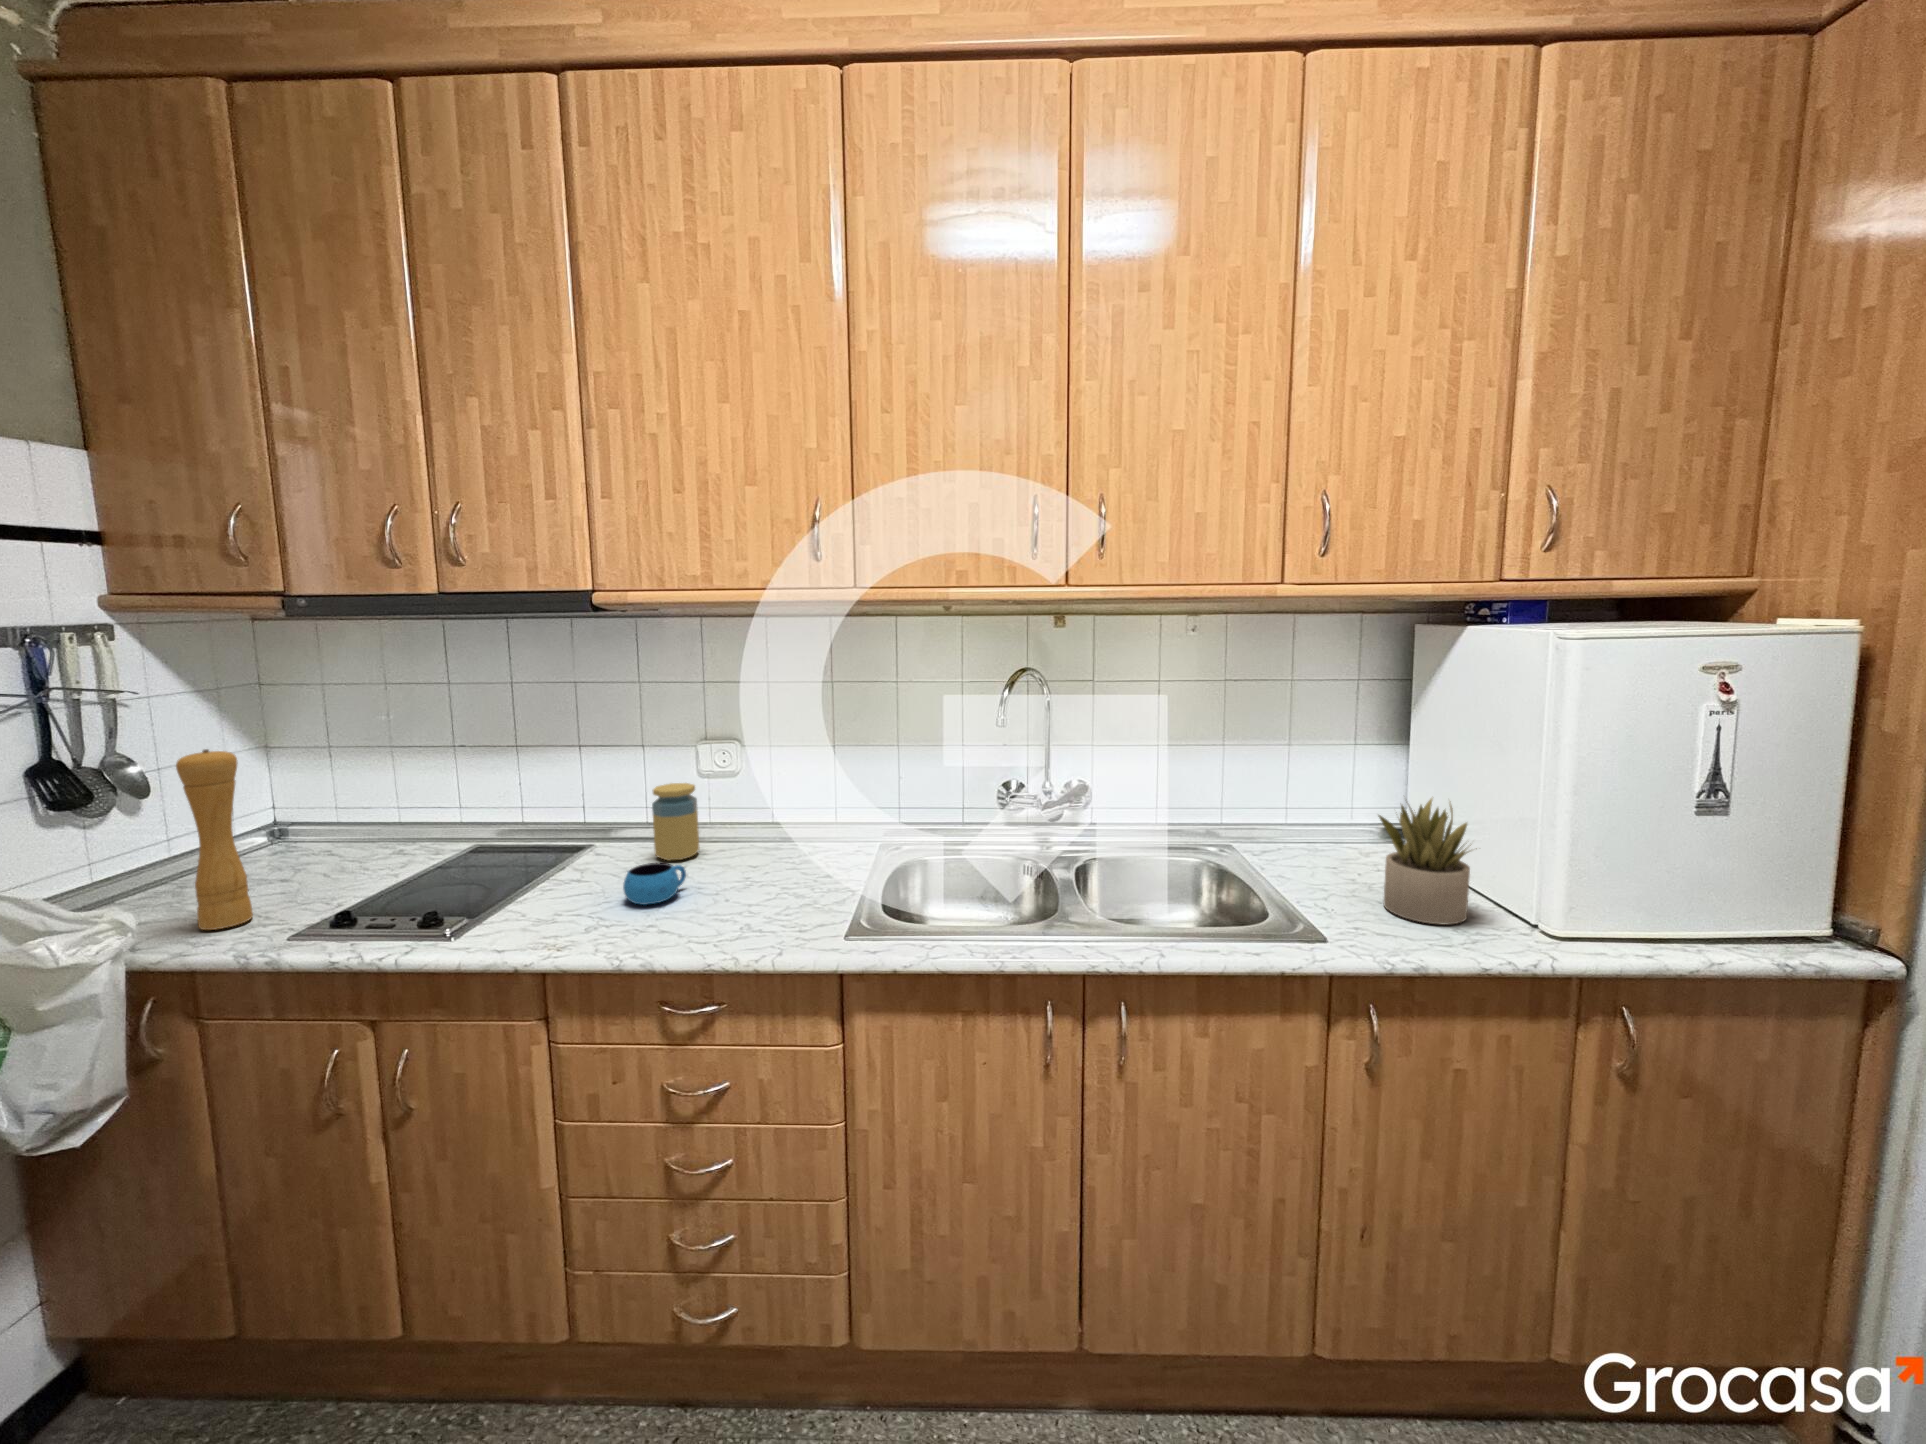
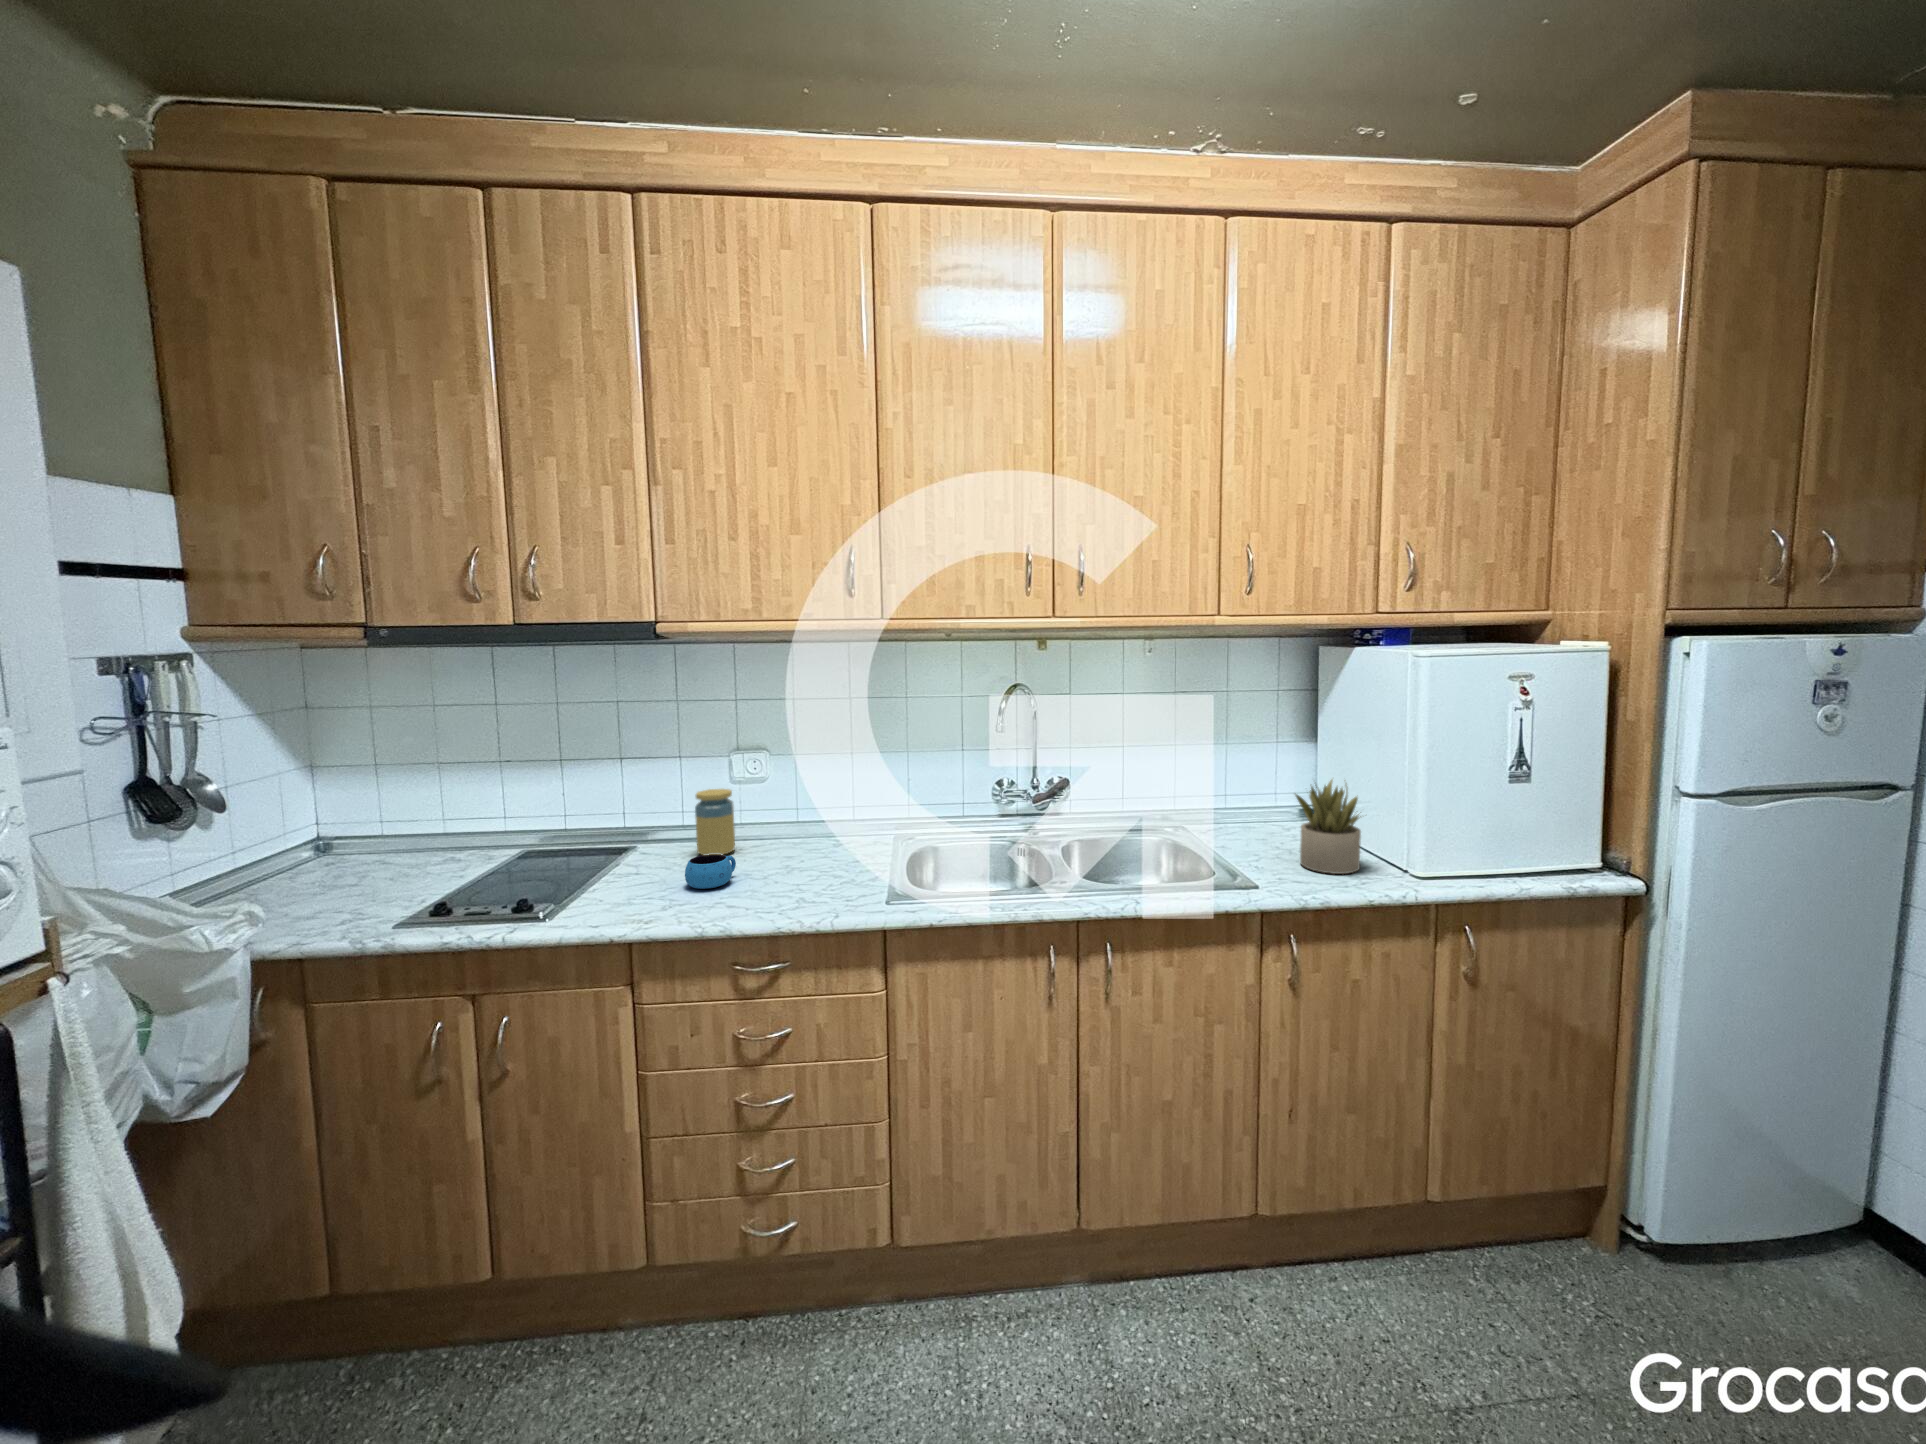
pepper mill: present [176,749,253,930] -> none [286,763,348,924]

